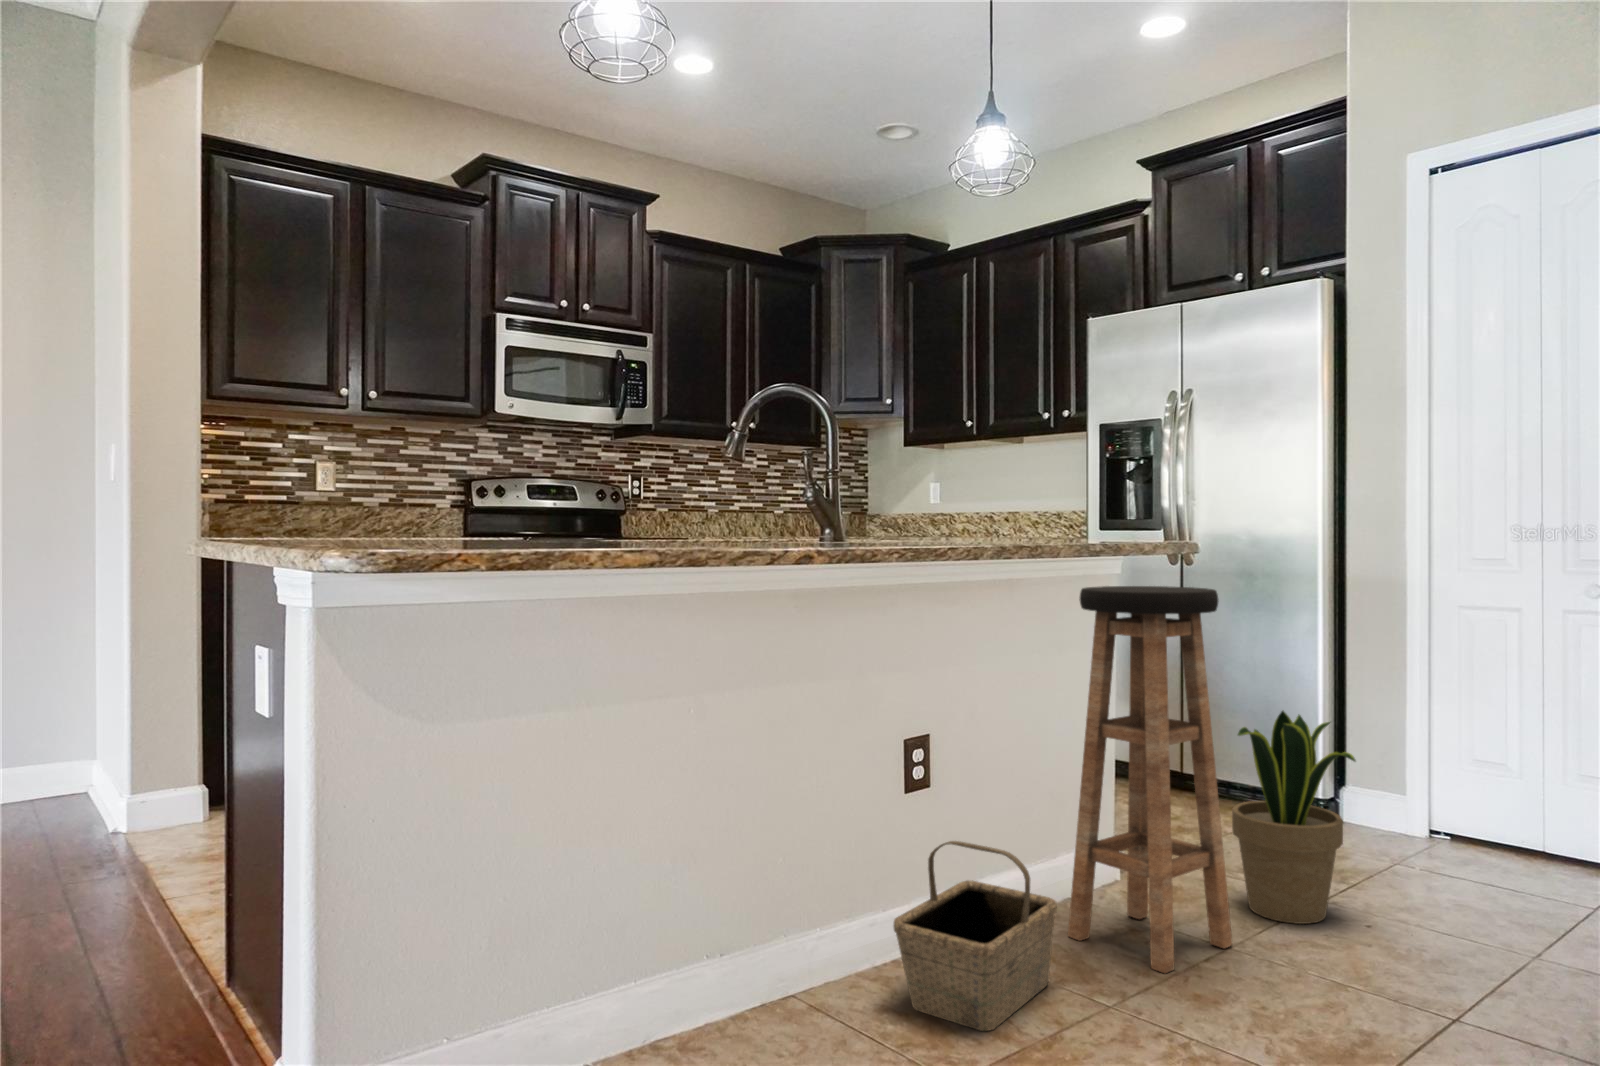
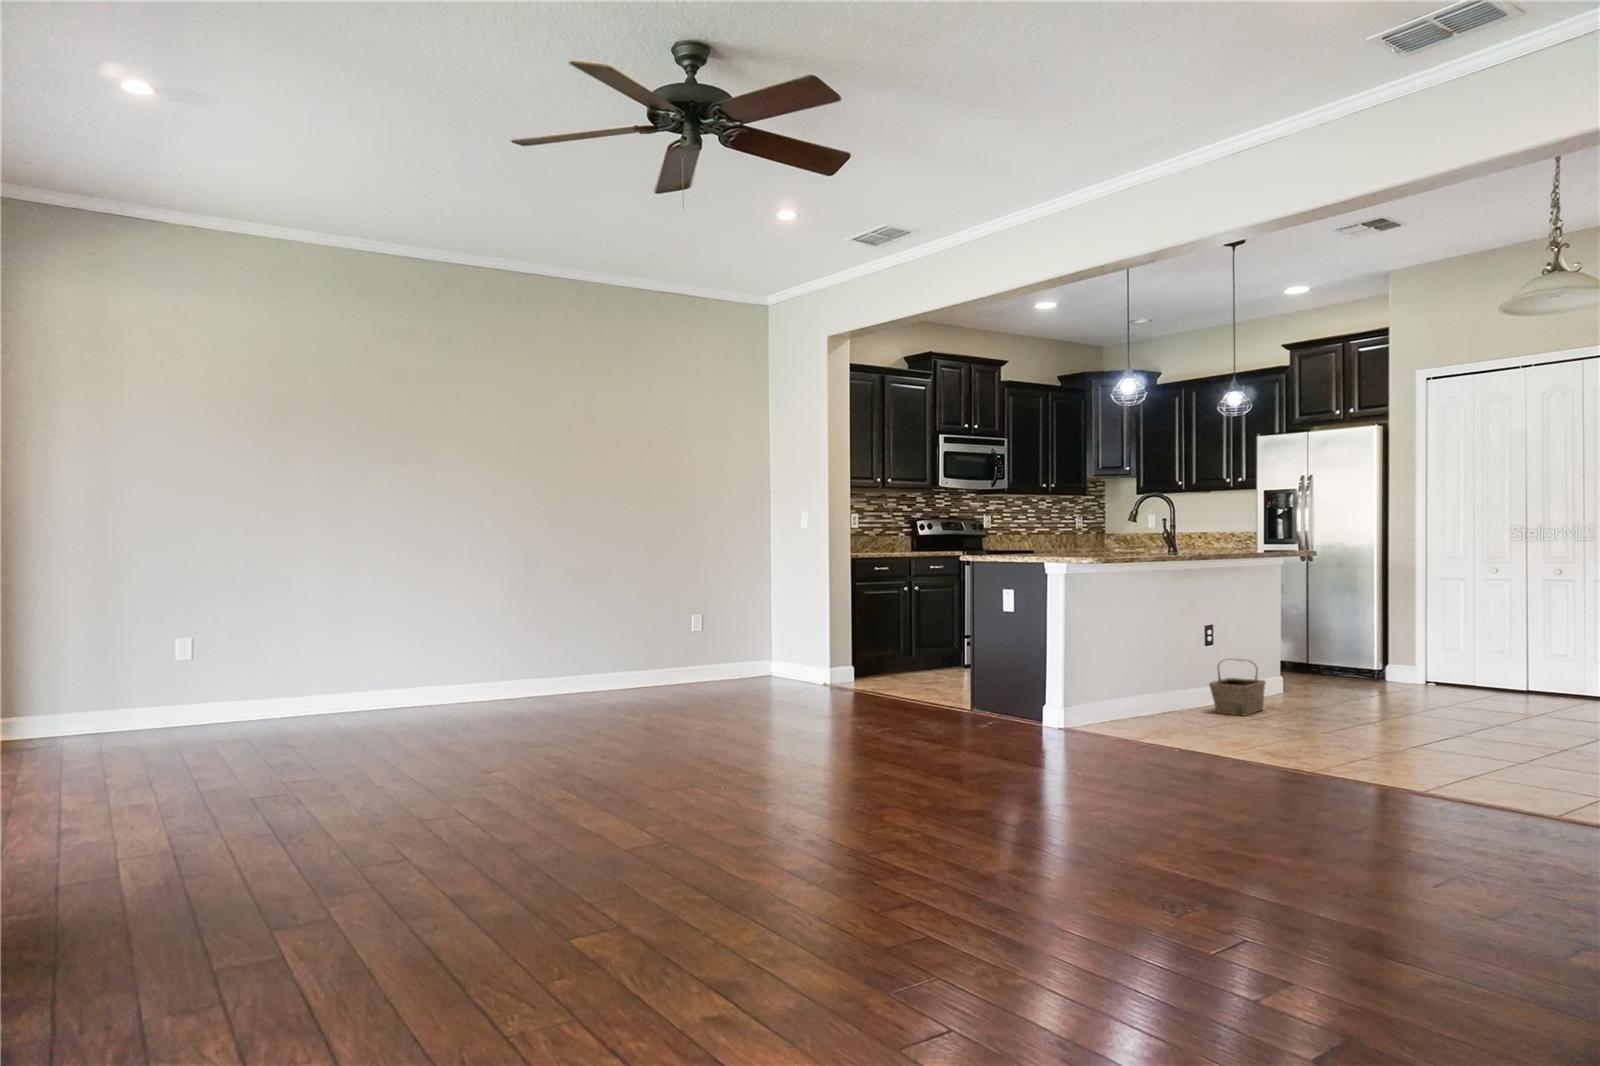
bar stool: present [1068,586,1232,973] -> none [1266,569,1332,709]
potted plant: present [1232,711,1356,924] -> none [1332,618,1382,702]

